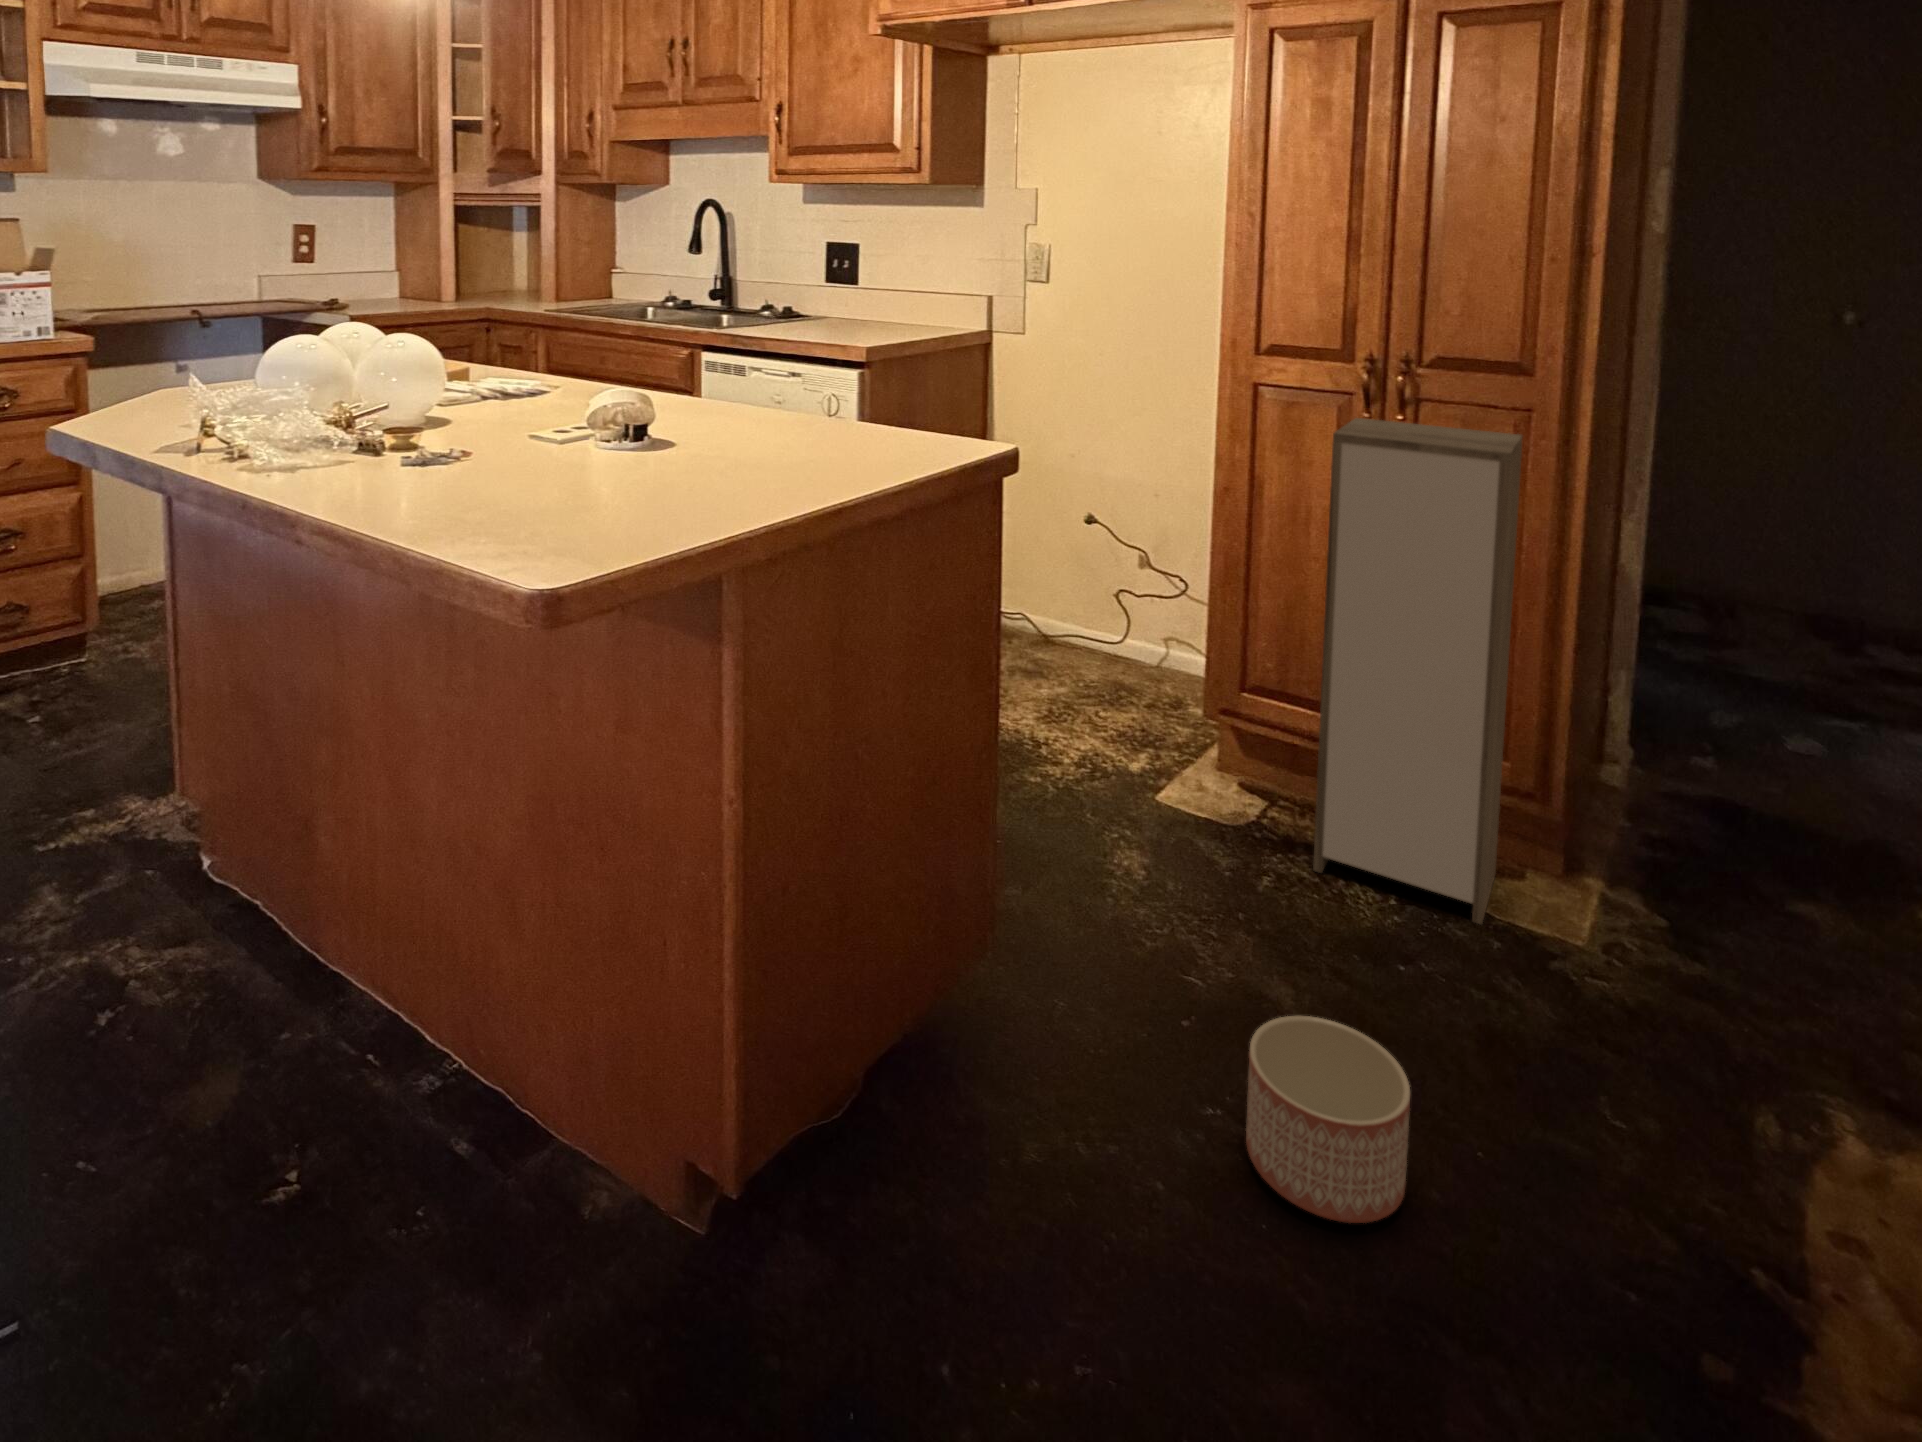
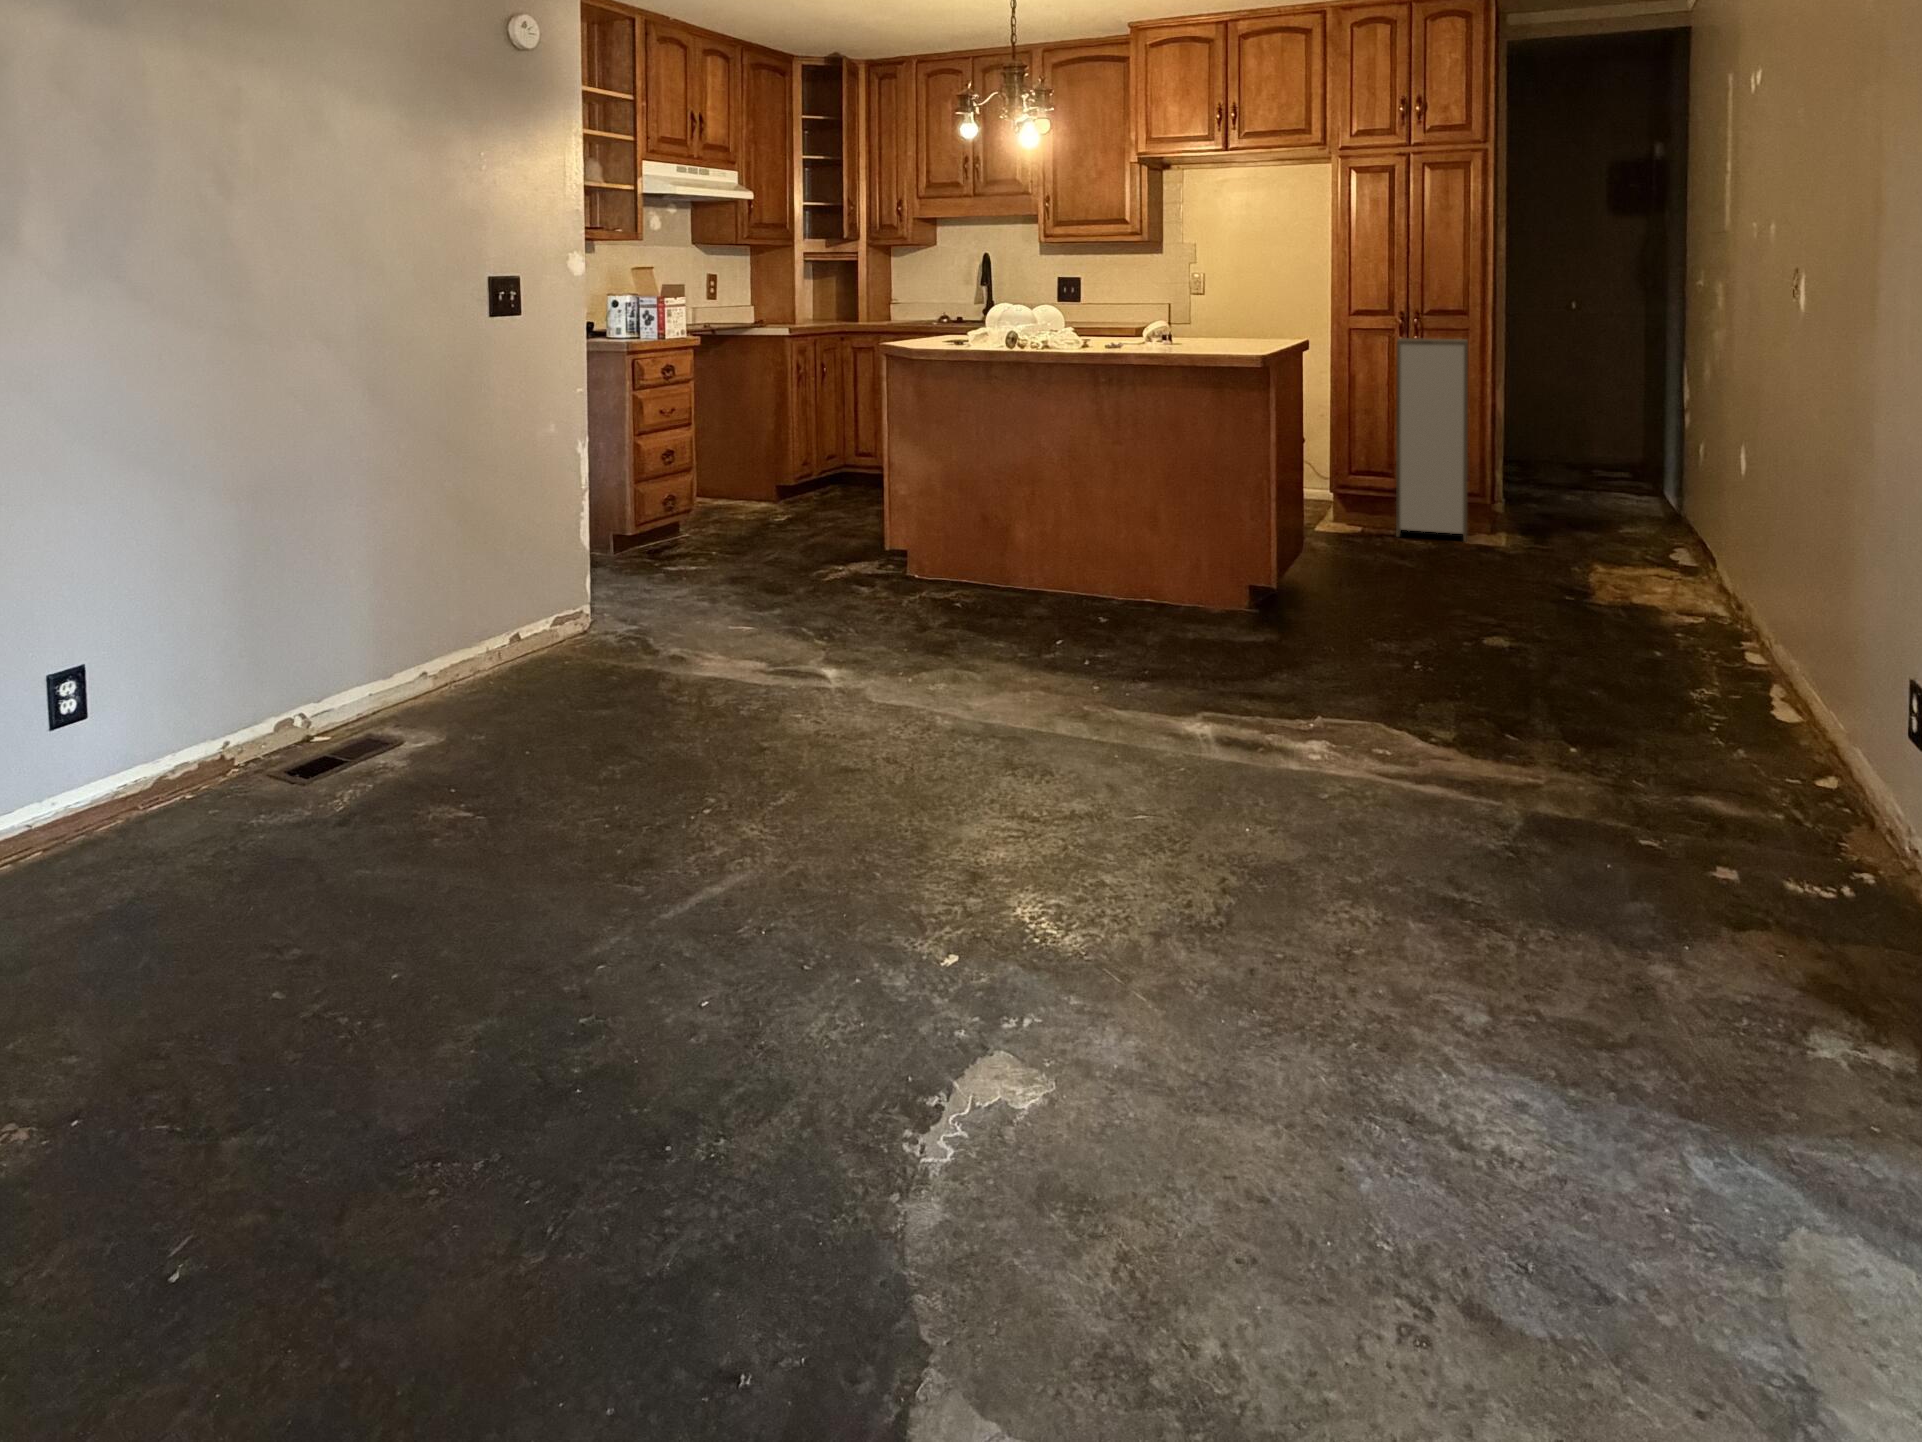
planter: present [1246,1016,1410,1223] -> none [1415,535,1472,586]

